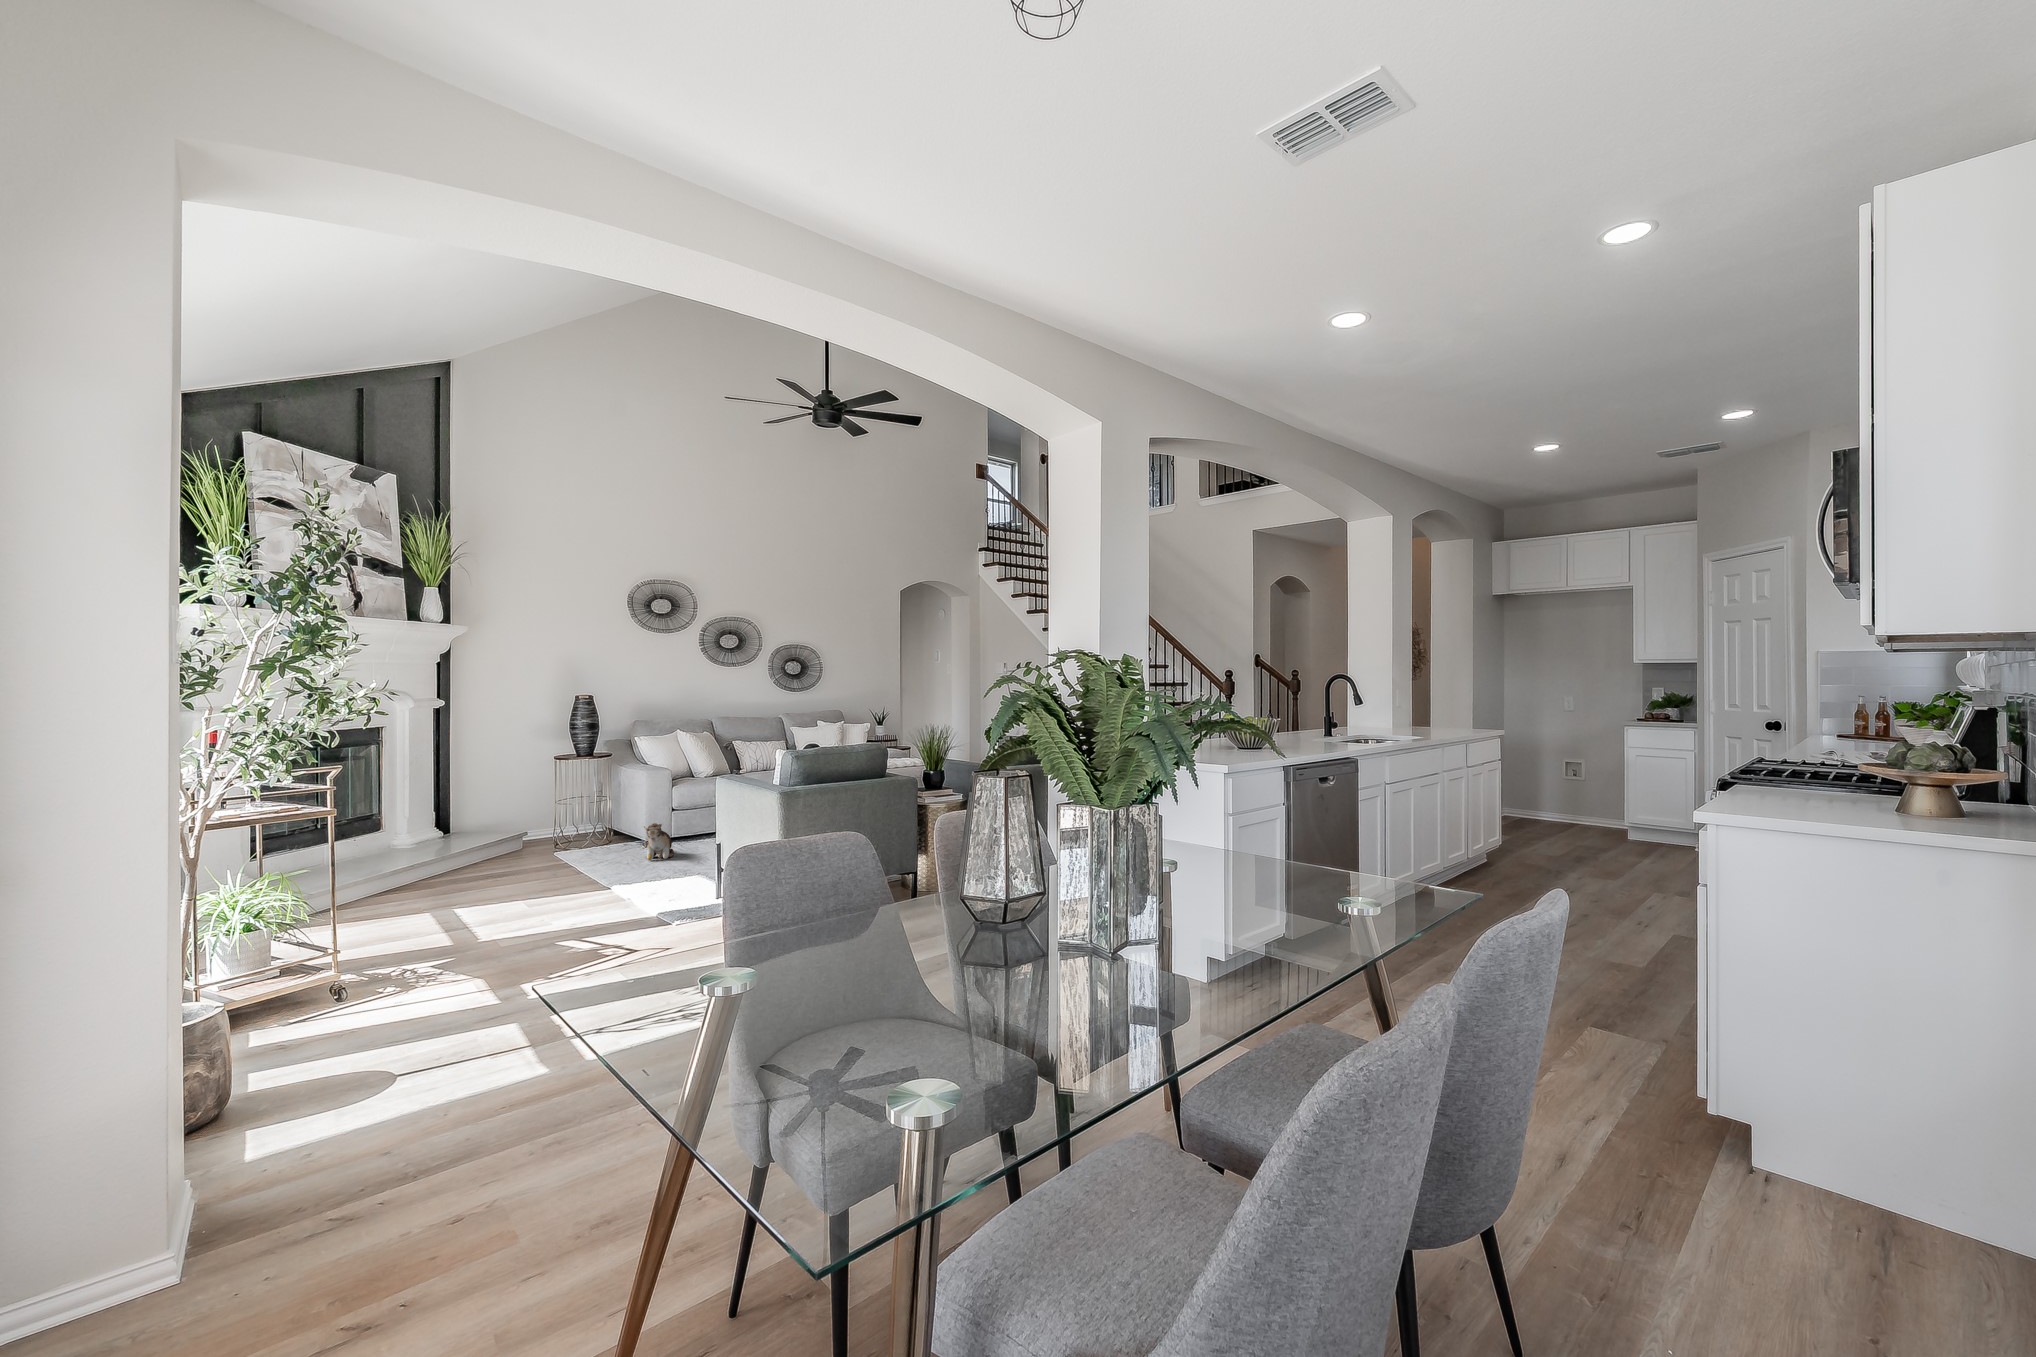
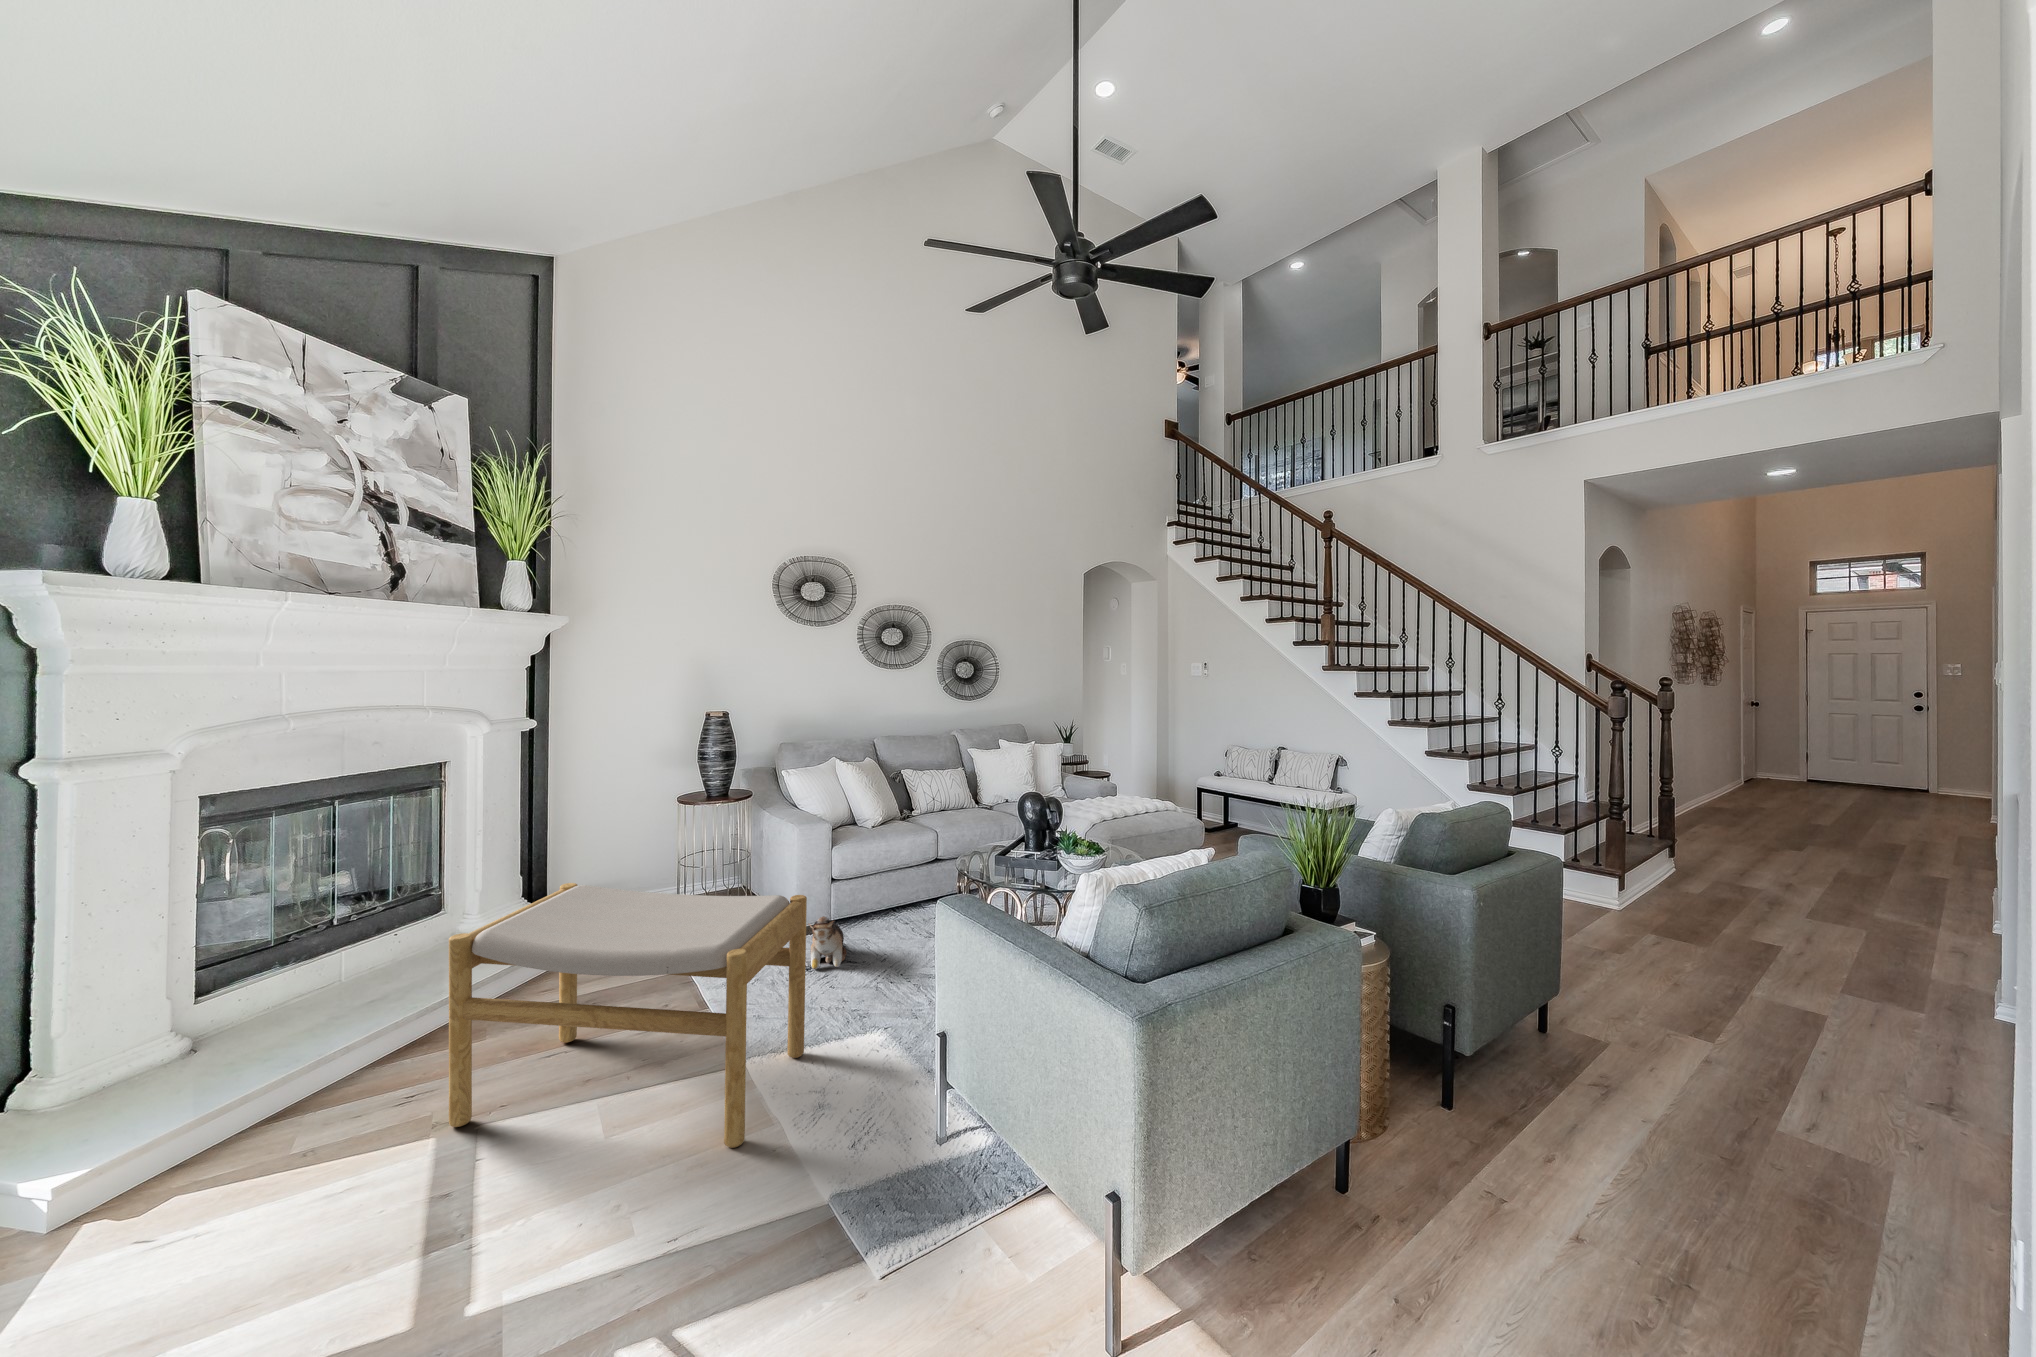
footstool: none [415,787,632,911] -> present [449,883,807,1148]

